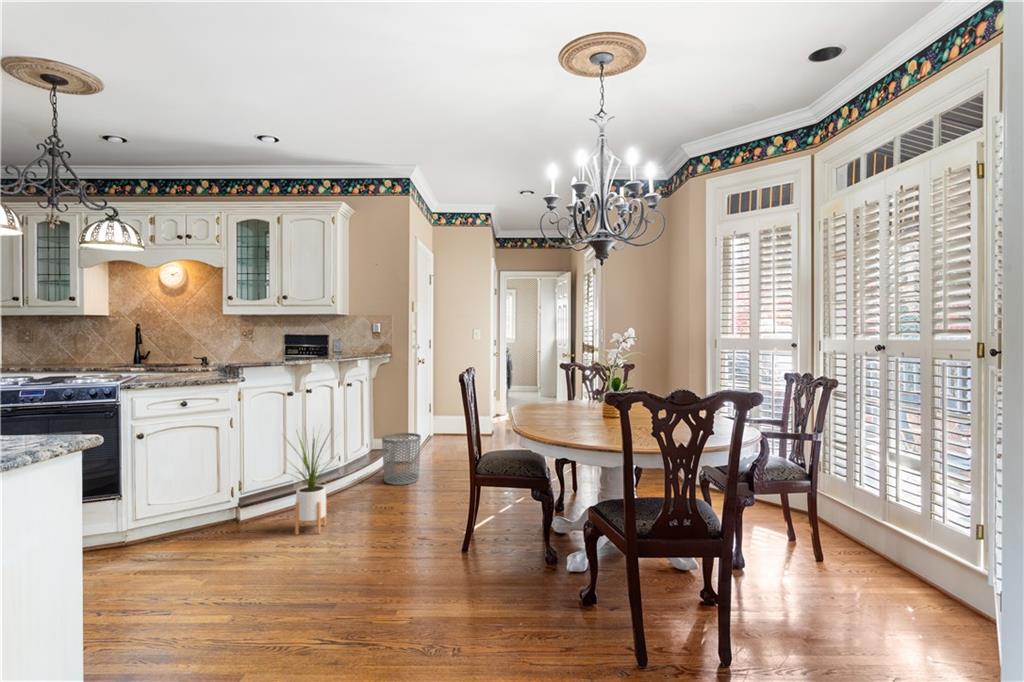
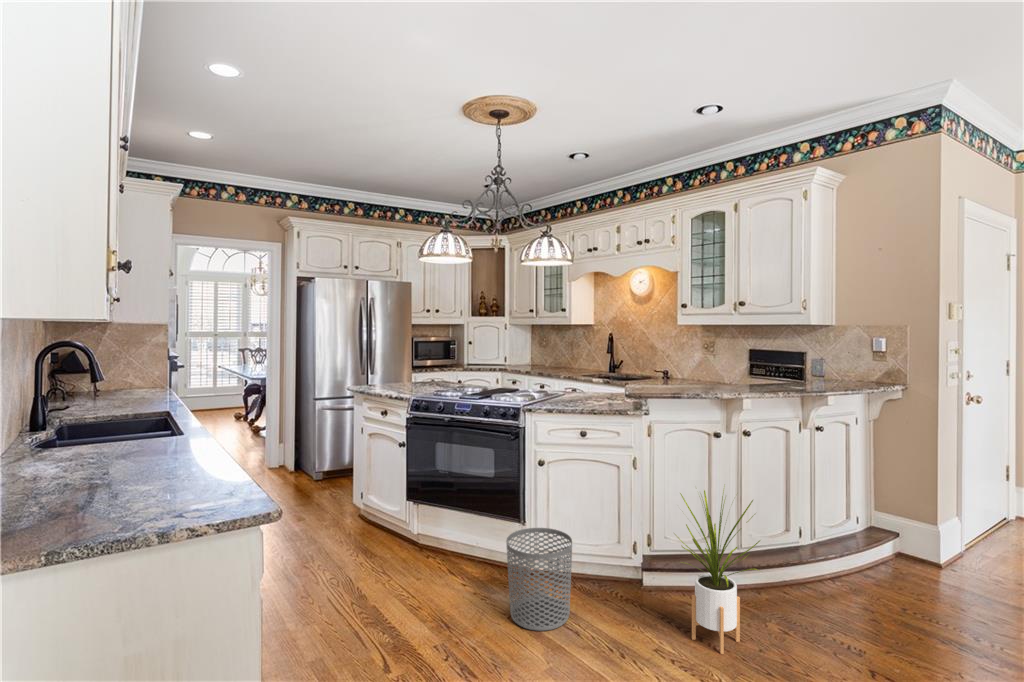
waste bin: present [382,433,421,485] -> present [506,528,572,631]

